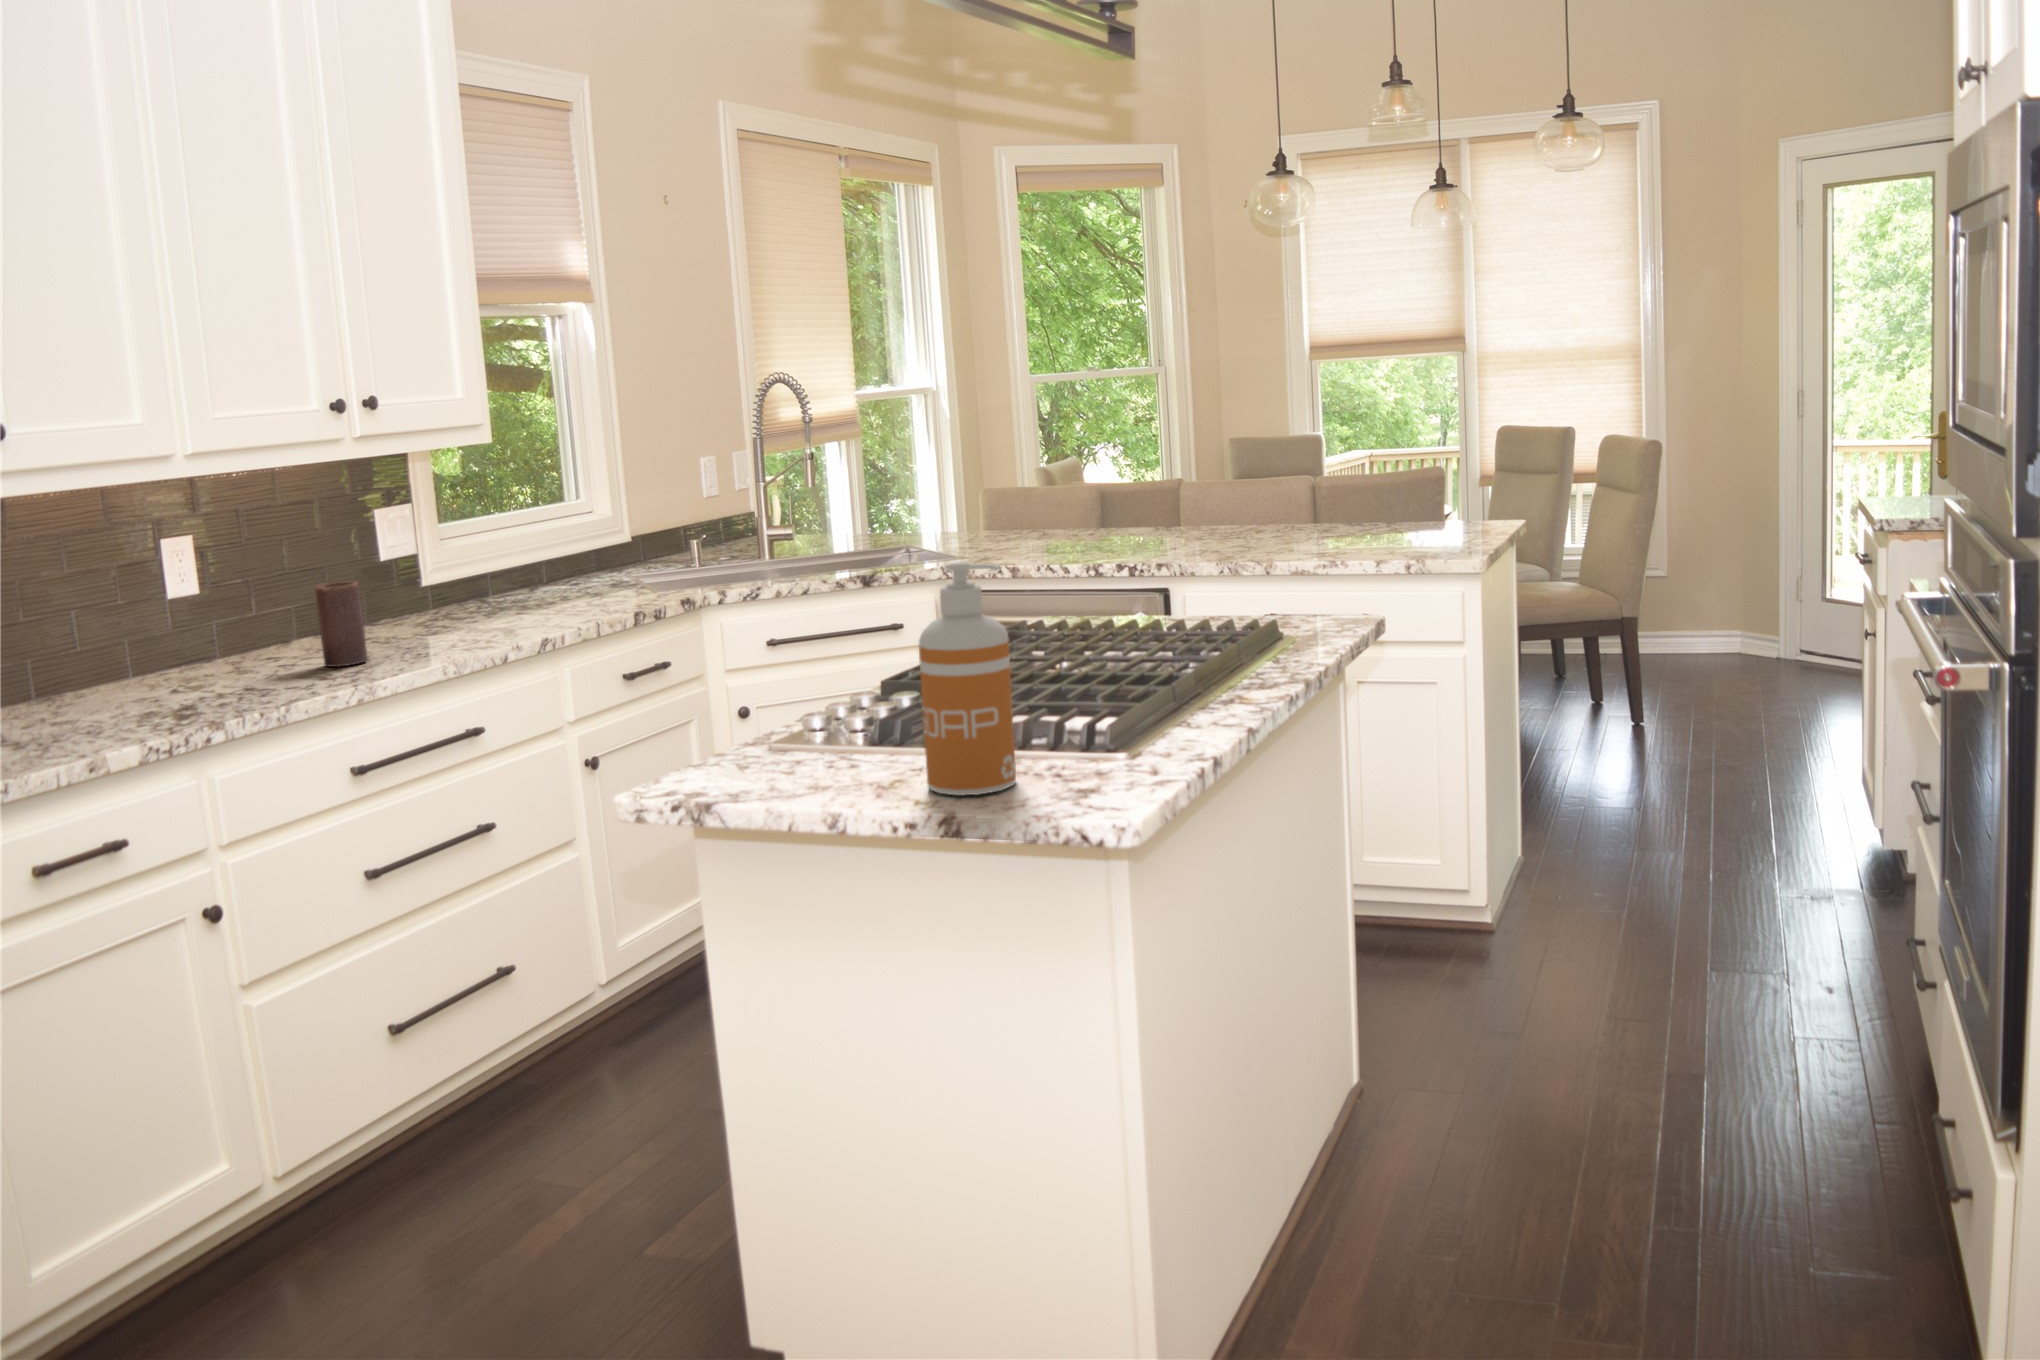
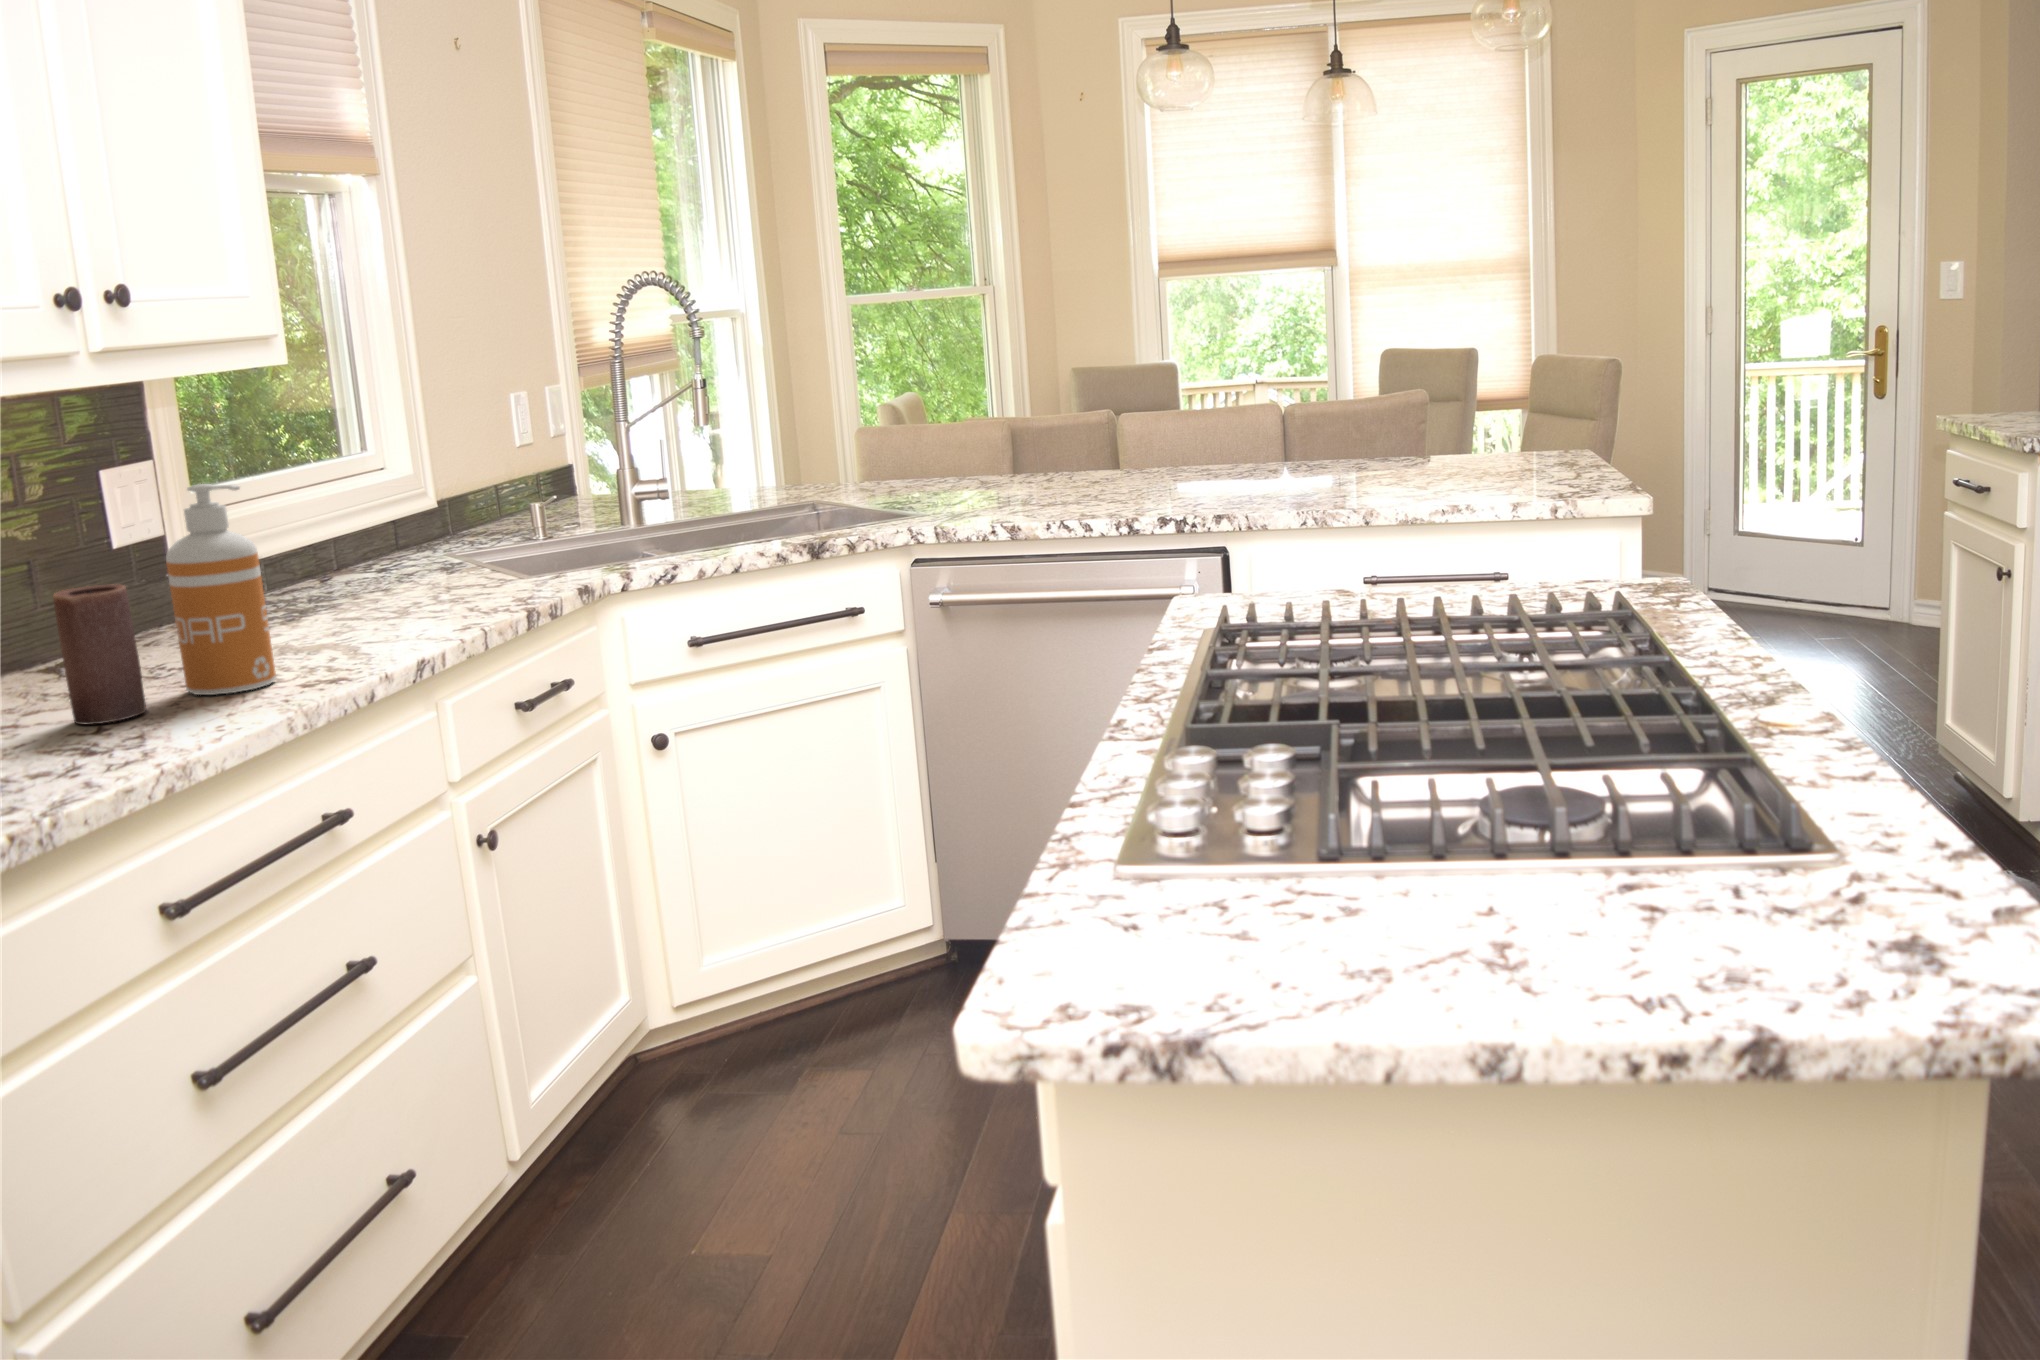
soap dispenser: present [919,562,1016,795] -> present [166,484,276,695]

